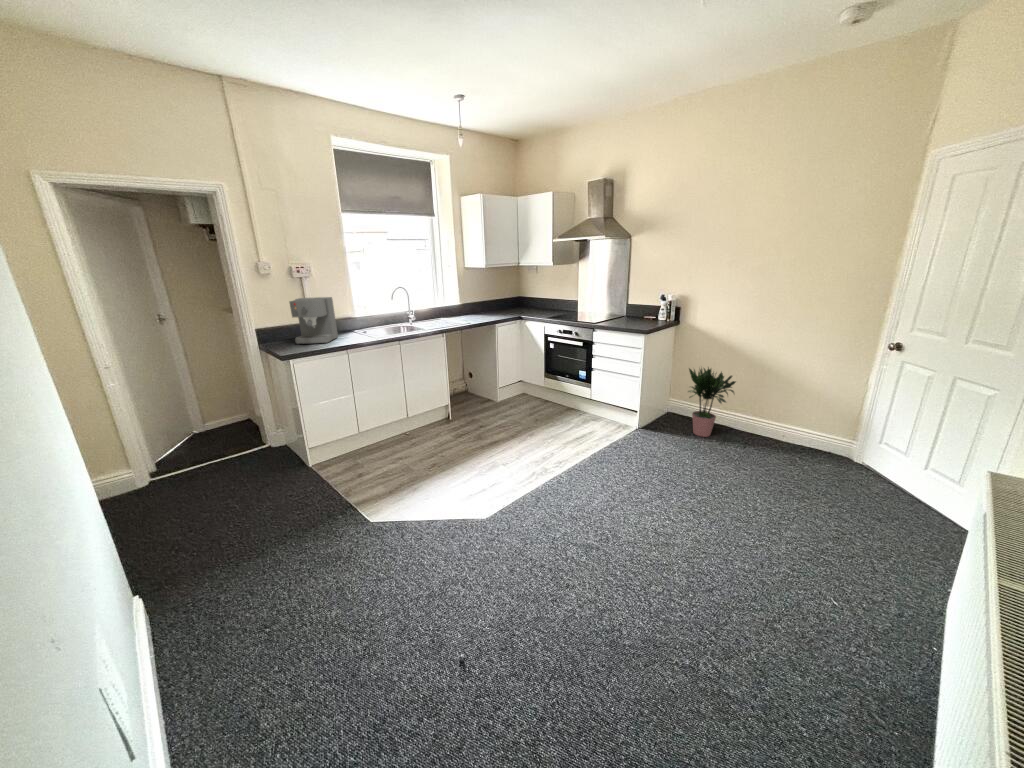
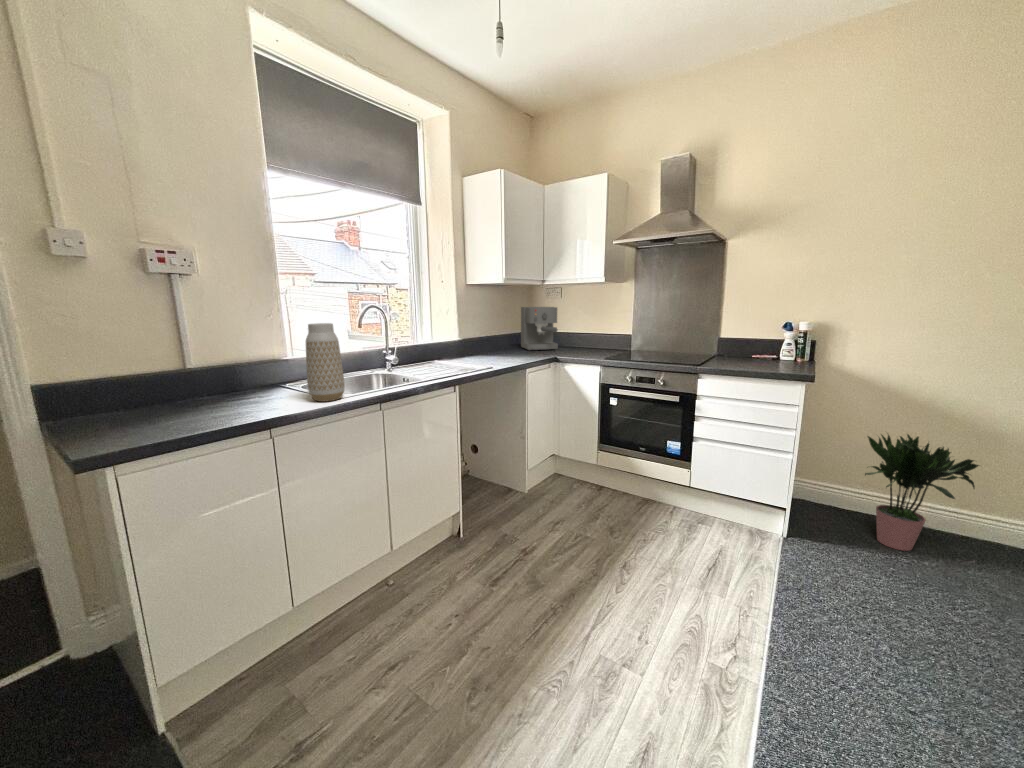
coffee maker: present [289,297,338,344] -> present [521,307,558,351]
vase: none [362,301,381,339] -> present [306,323,345,402]

